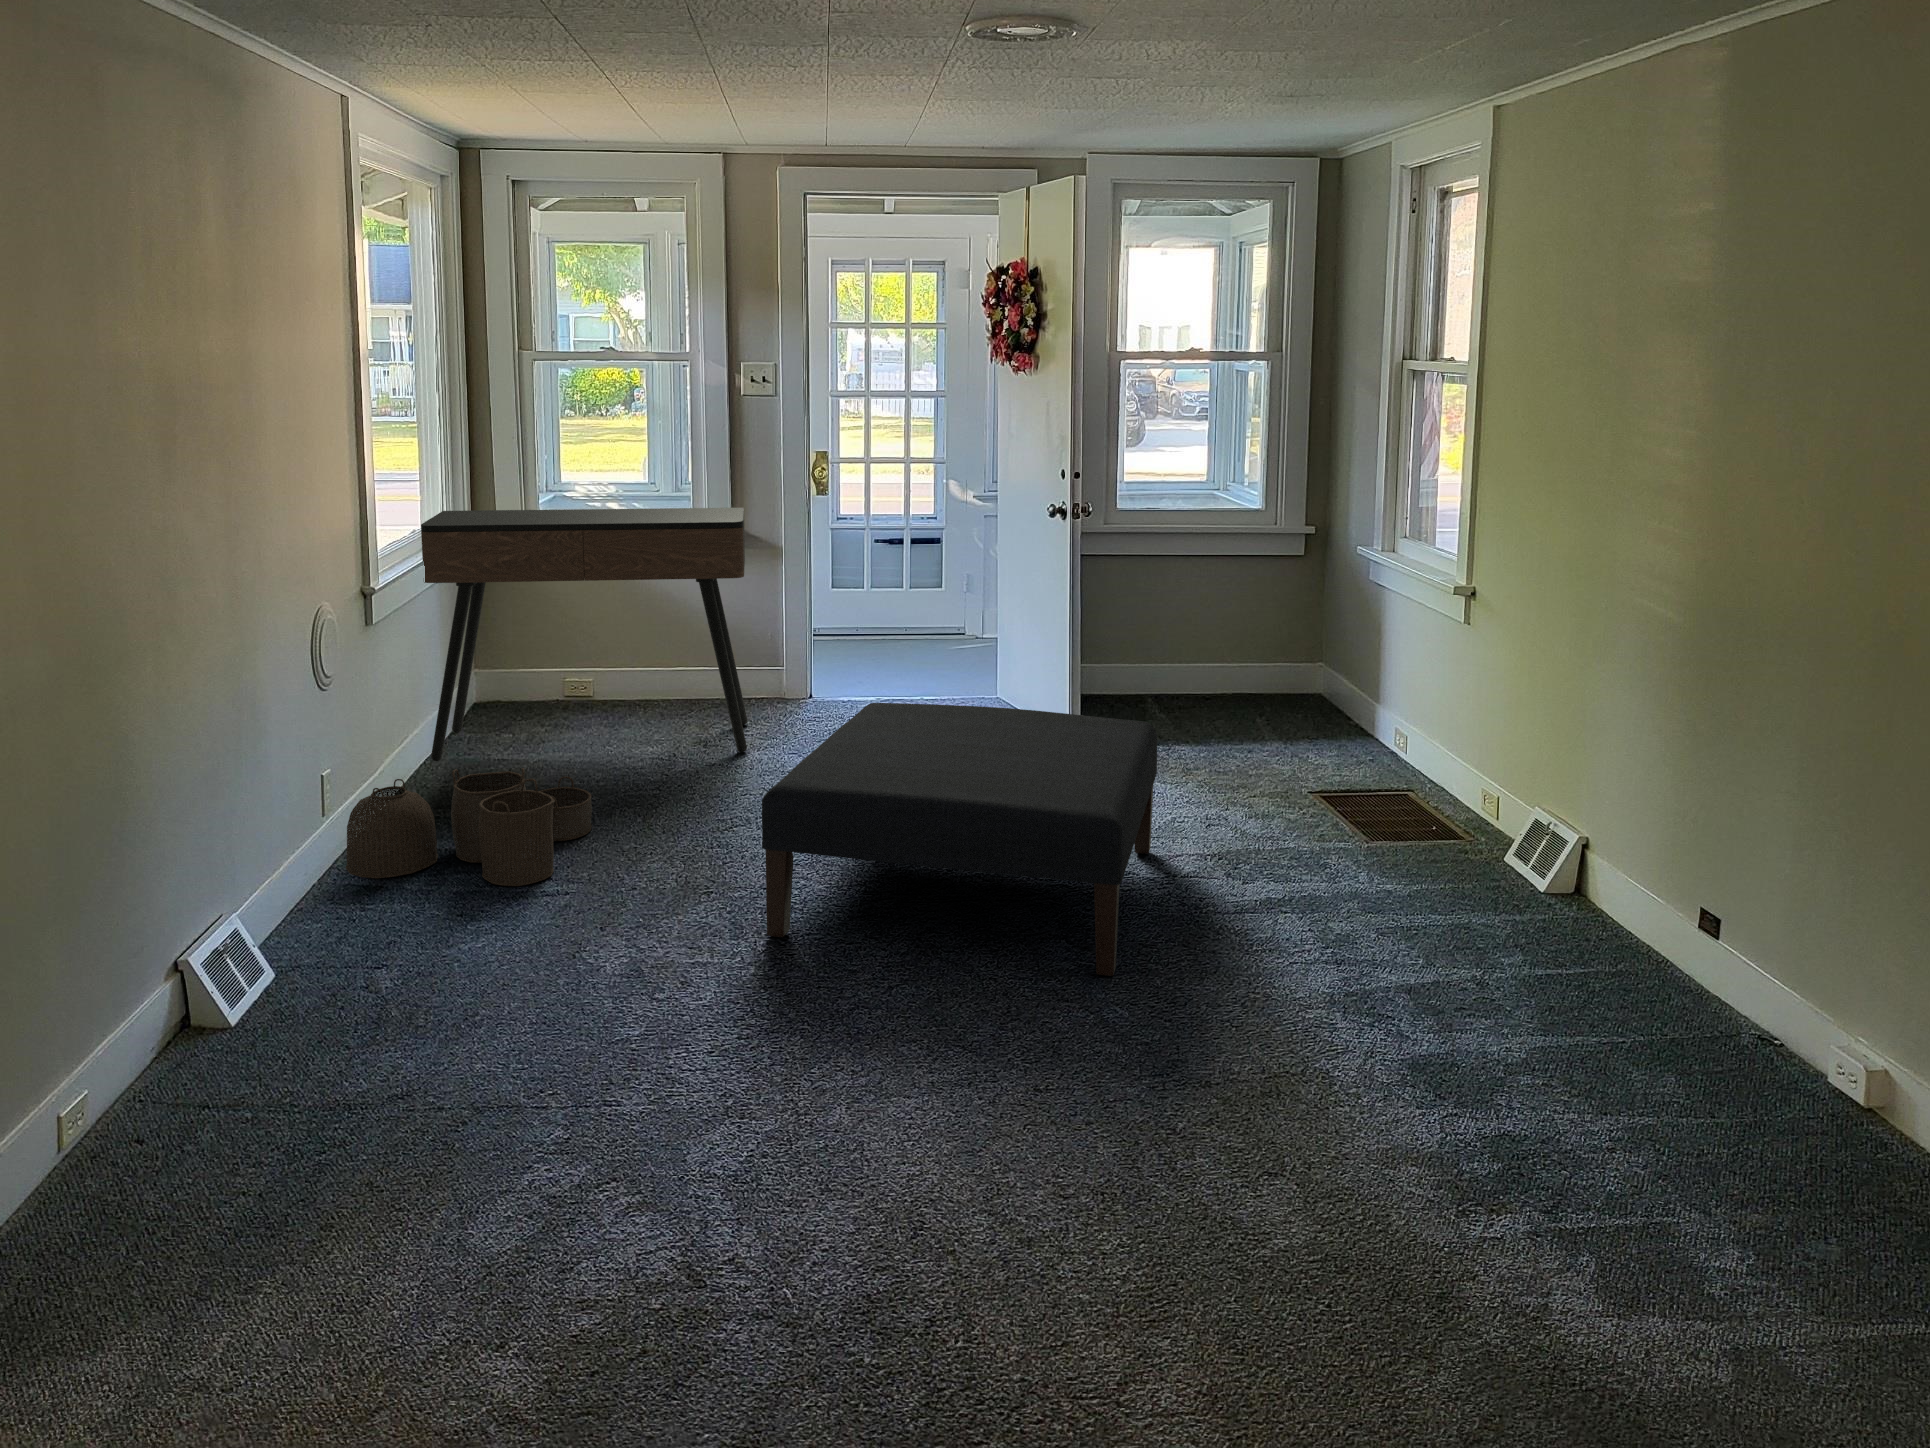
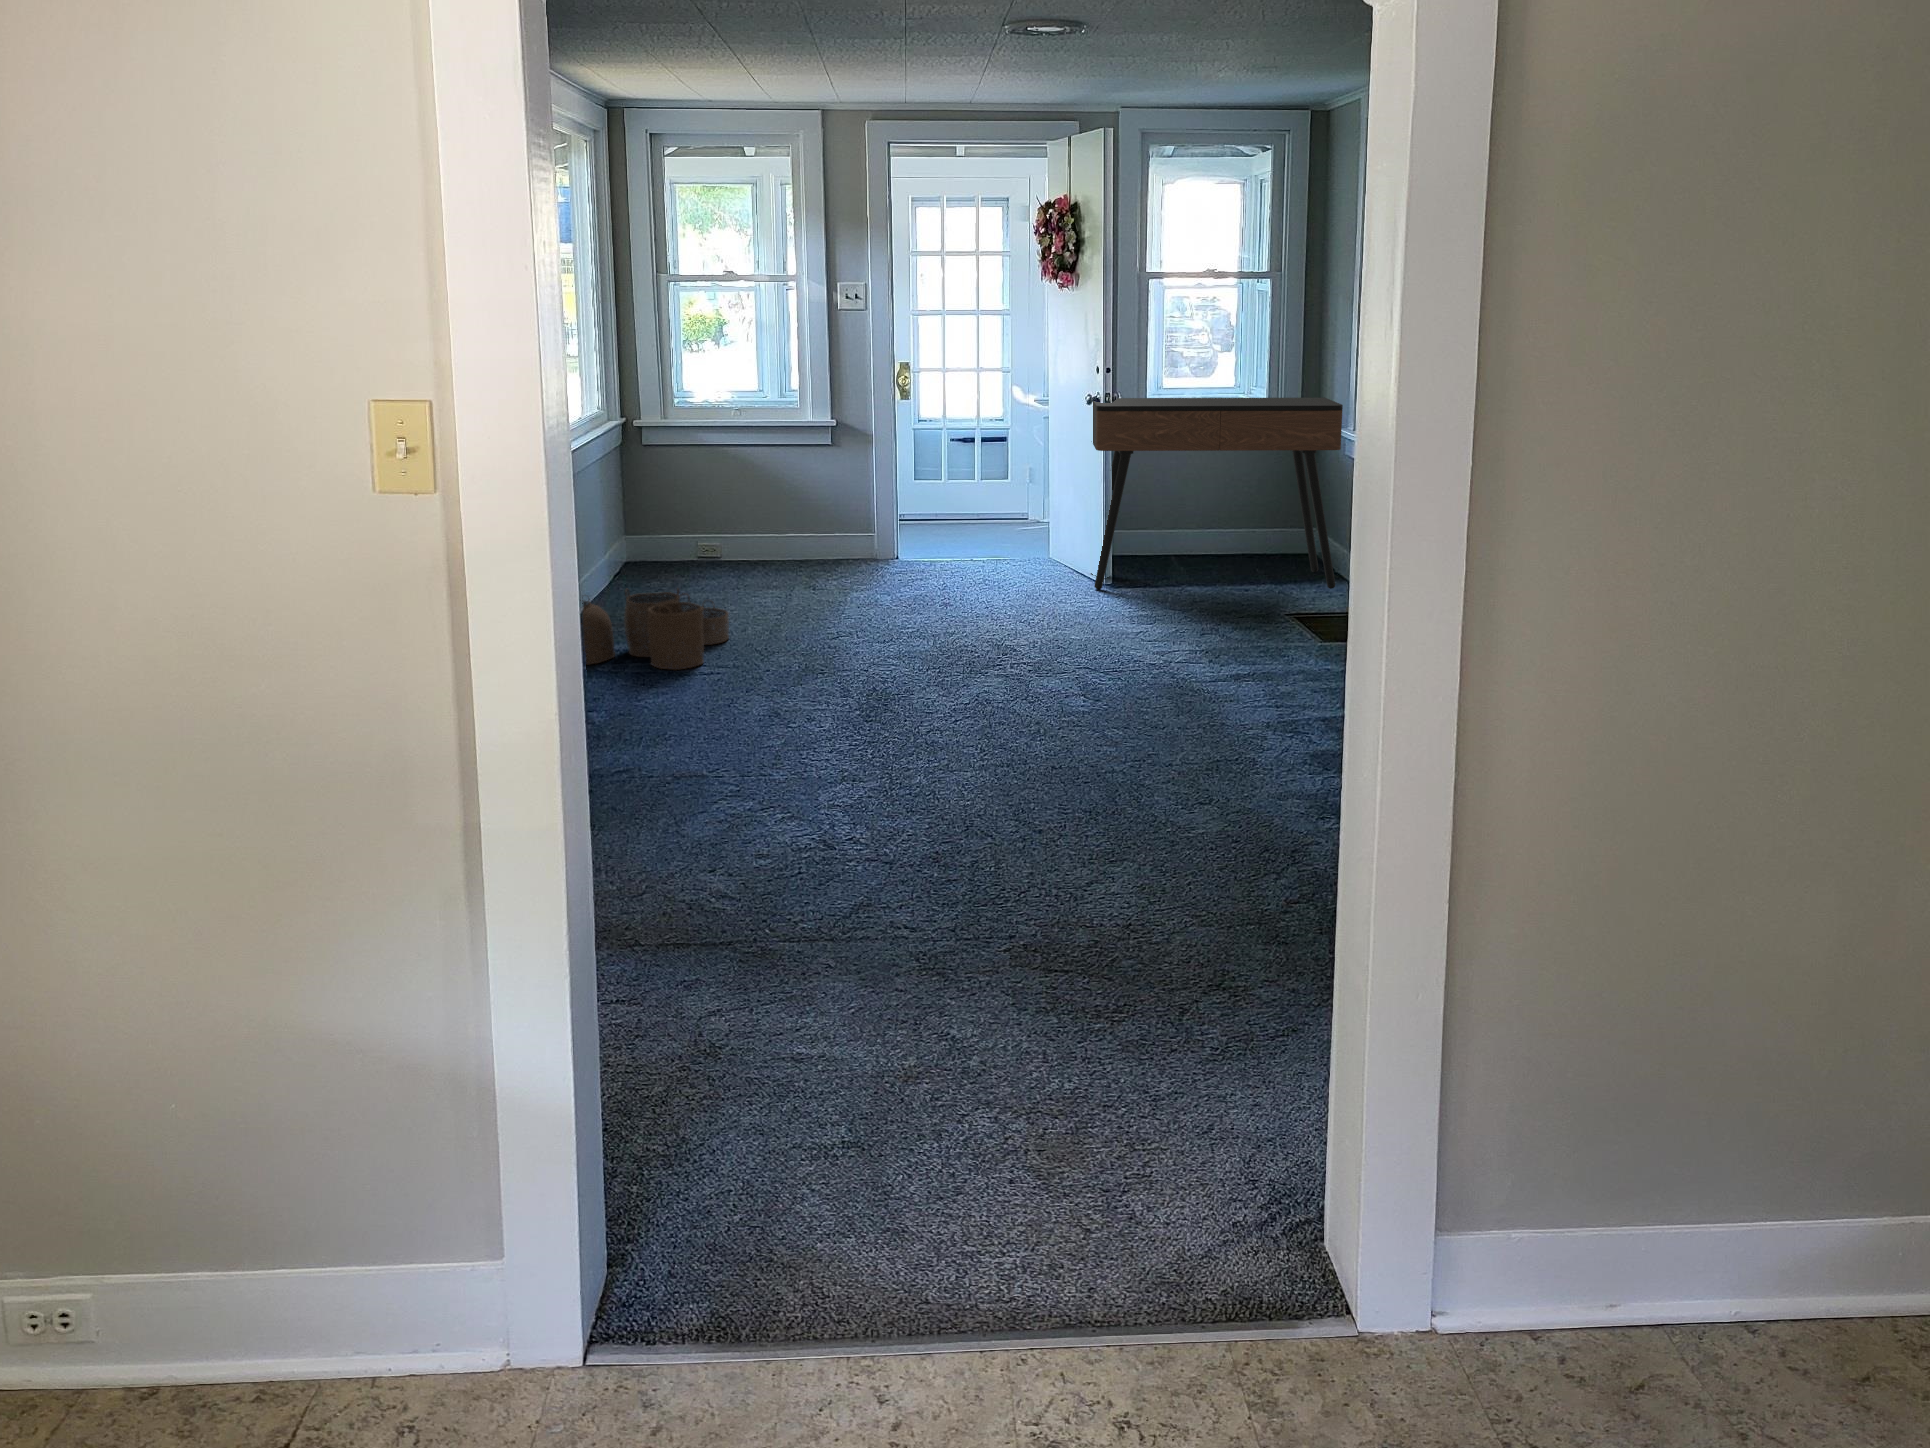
console table: present [421,508,748,761] -> present [1091,397,1343,589]
ottoman: present [762,703,1157,976] -> none [860,540,1158,713]

